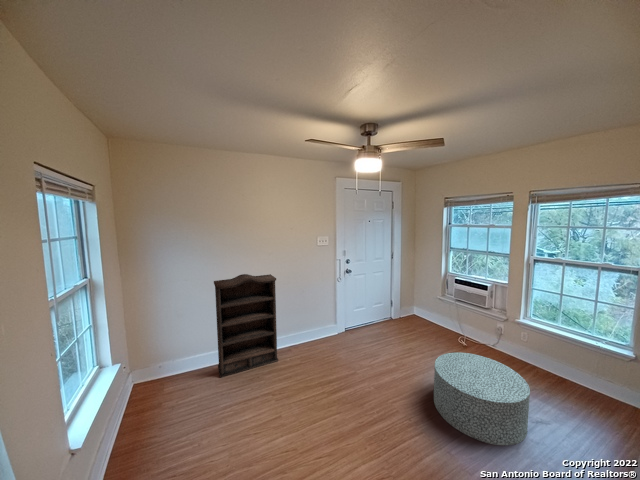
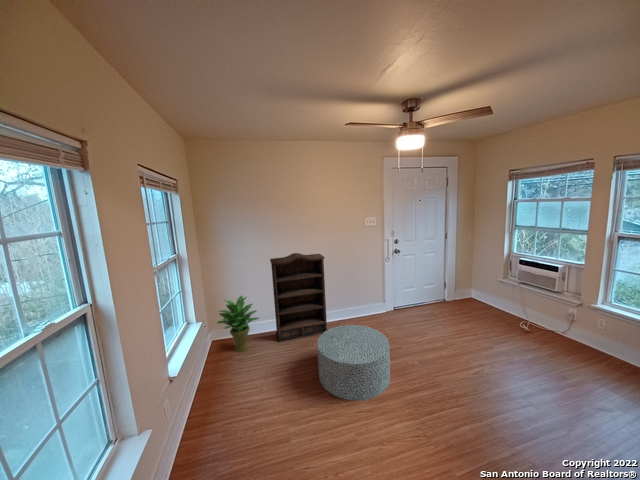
potted plant: none [141,325,198,396] -> present [217,296,259,352]
ottoman: present [434,352,530,446] -> present [317,325,390,401]

